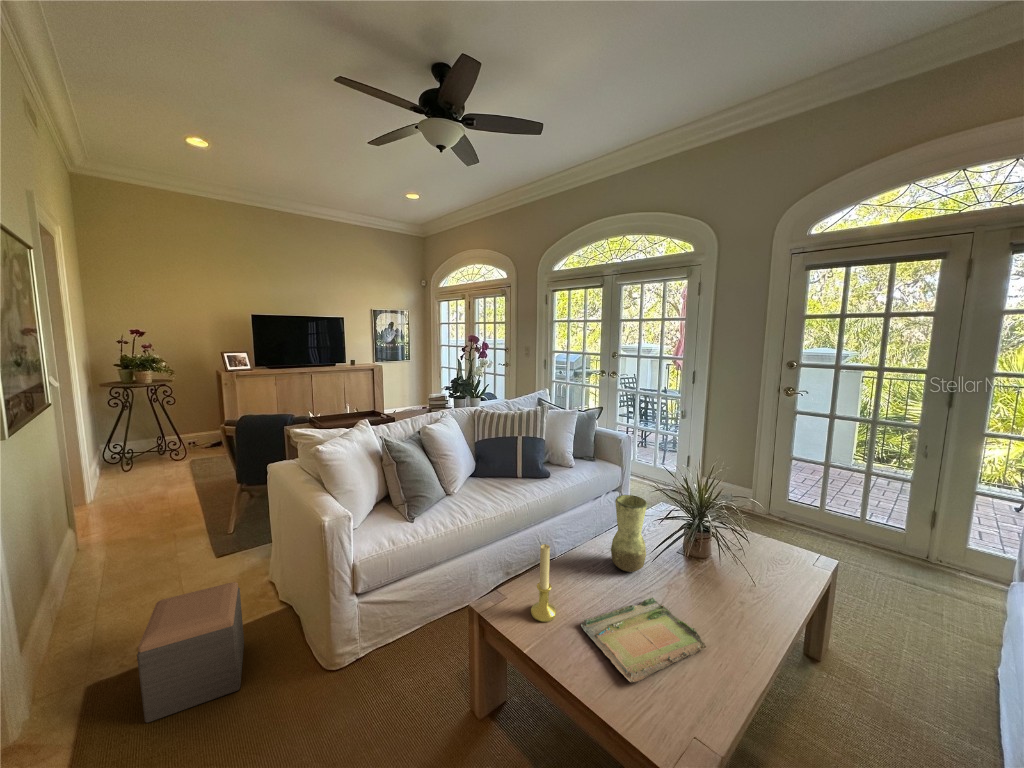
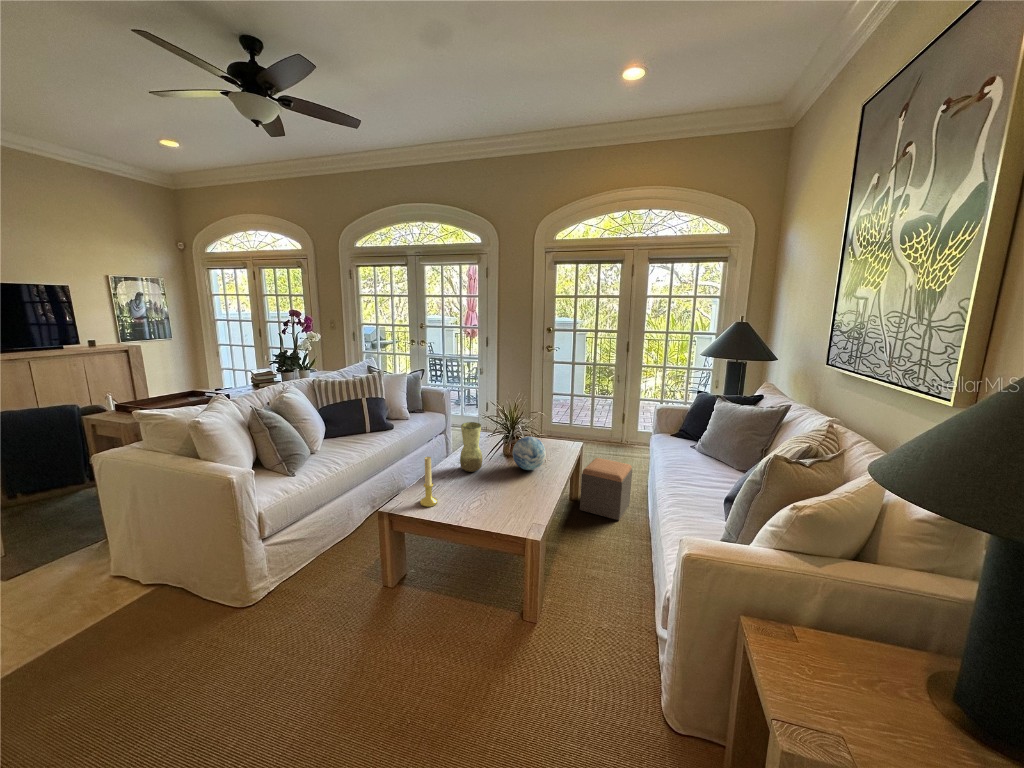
decorative orb: none [697,536,759,596] -> present [513,437,546,470]
footstool: present [137,582,244,723] -> present [580,458,632,520]
tray: present [581,598,706,682] -> none [455,480,525,516]

